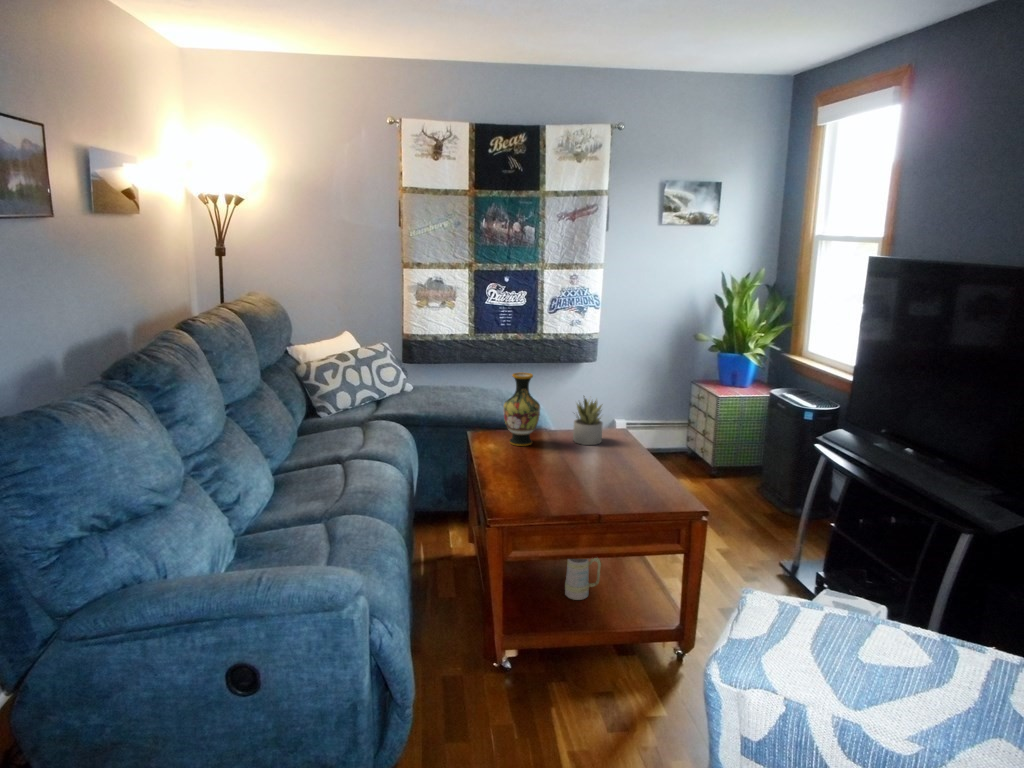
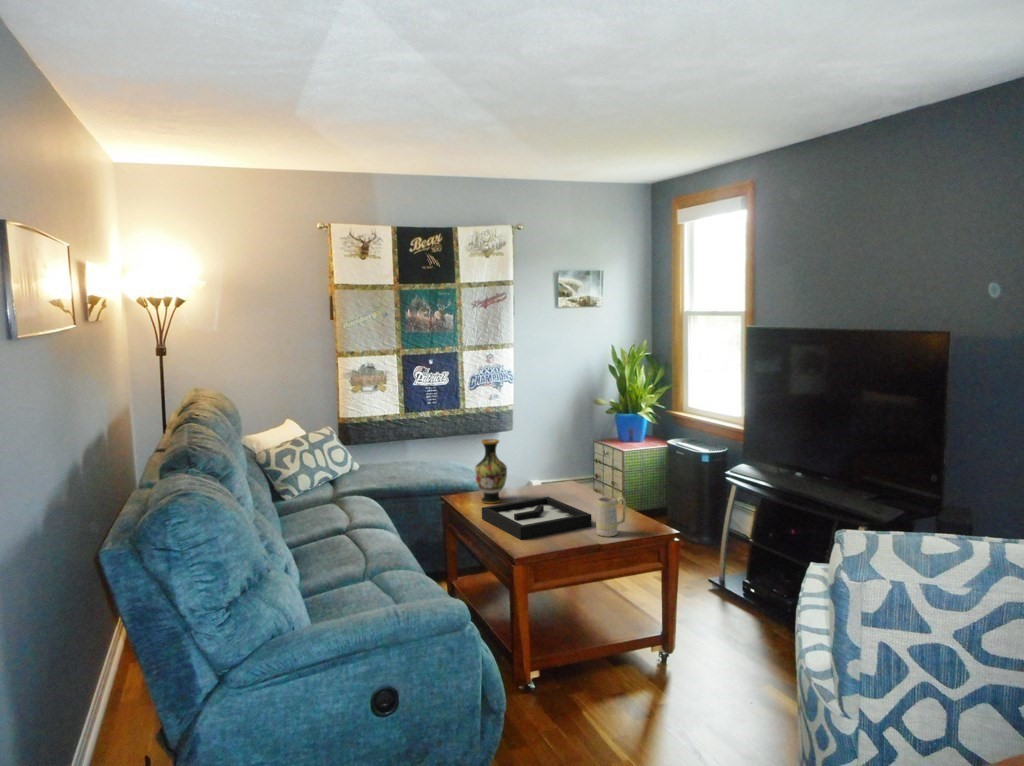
succulent plant: present [573,396,603,445] -> none [531,454,559,497]
decorative tray: none [494,446,612,494] -> present [482,497,591,540]
mug: present [565,558,601,600] -> present [596,497,626,537]

